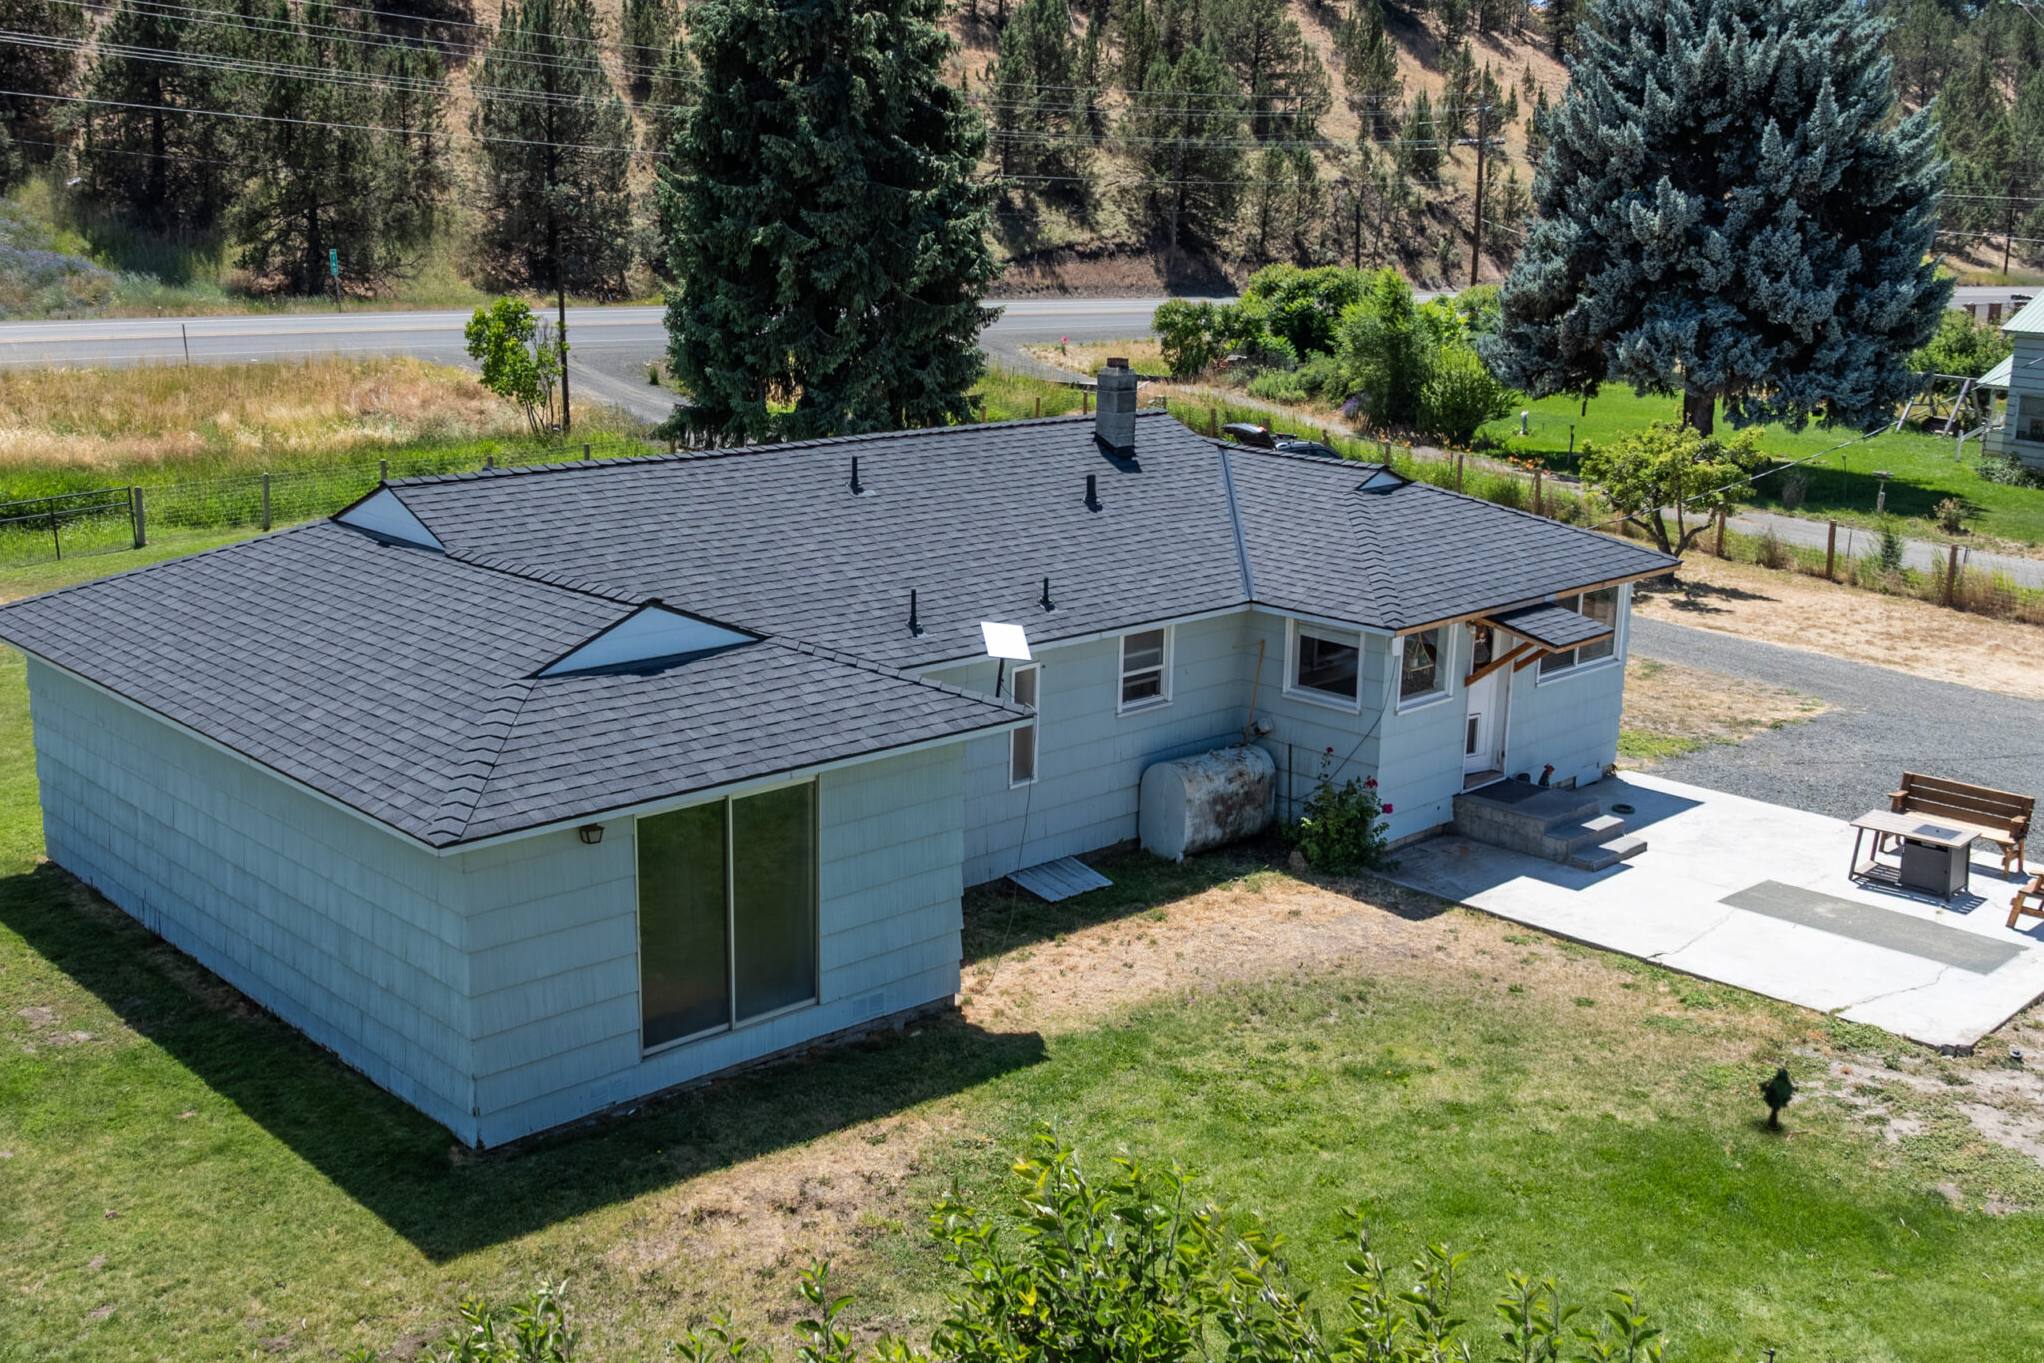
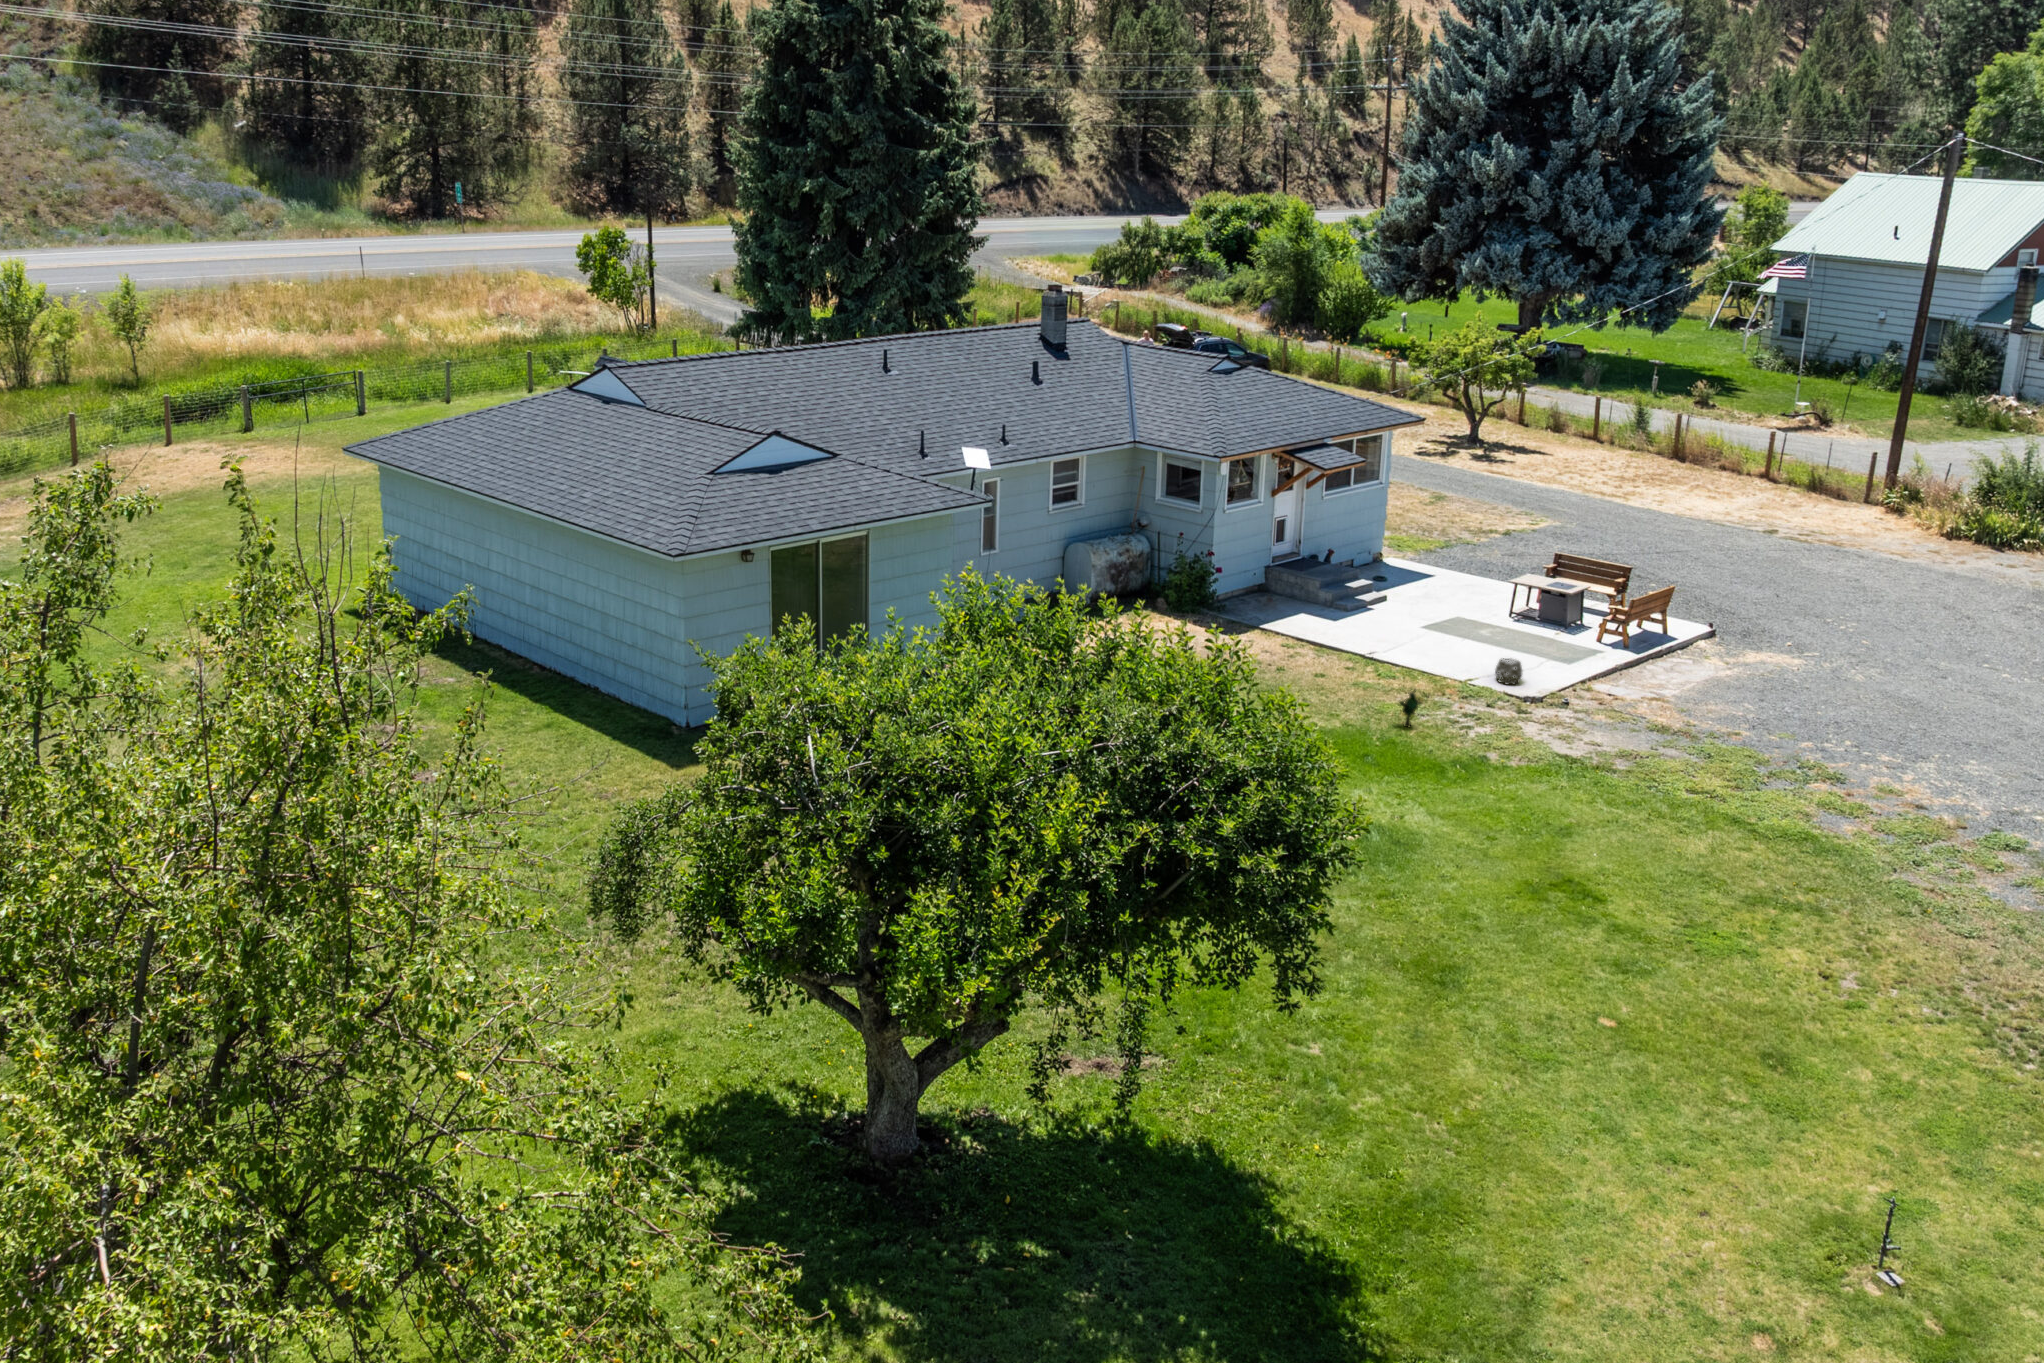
woven basket: none [1879,976,1928,1025] -> present [1495,658,1522,685]

